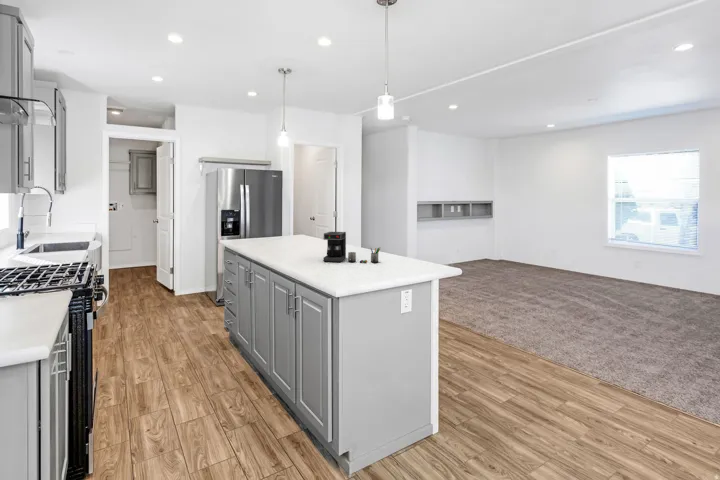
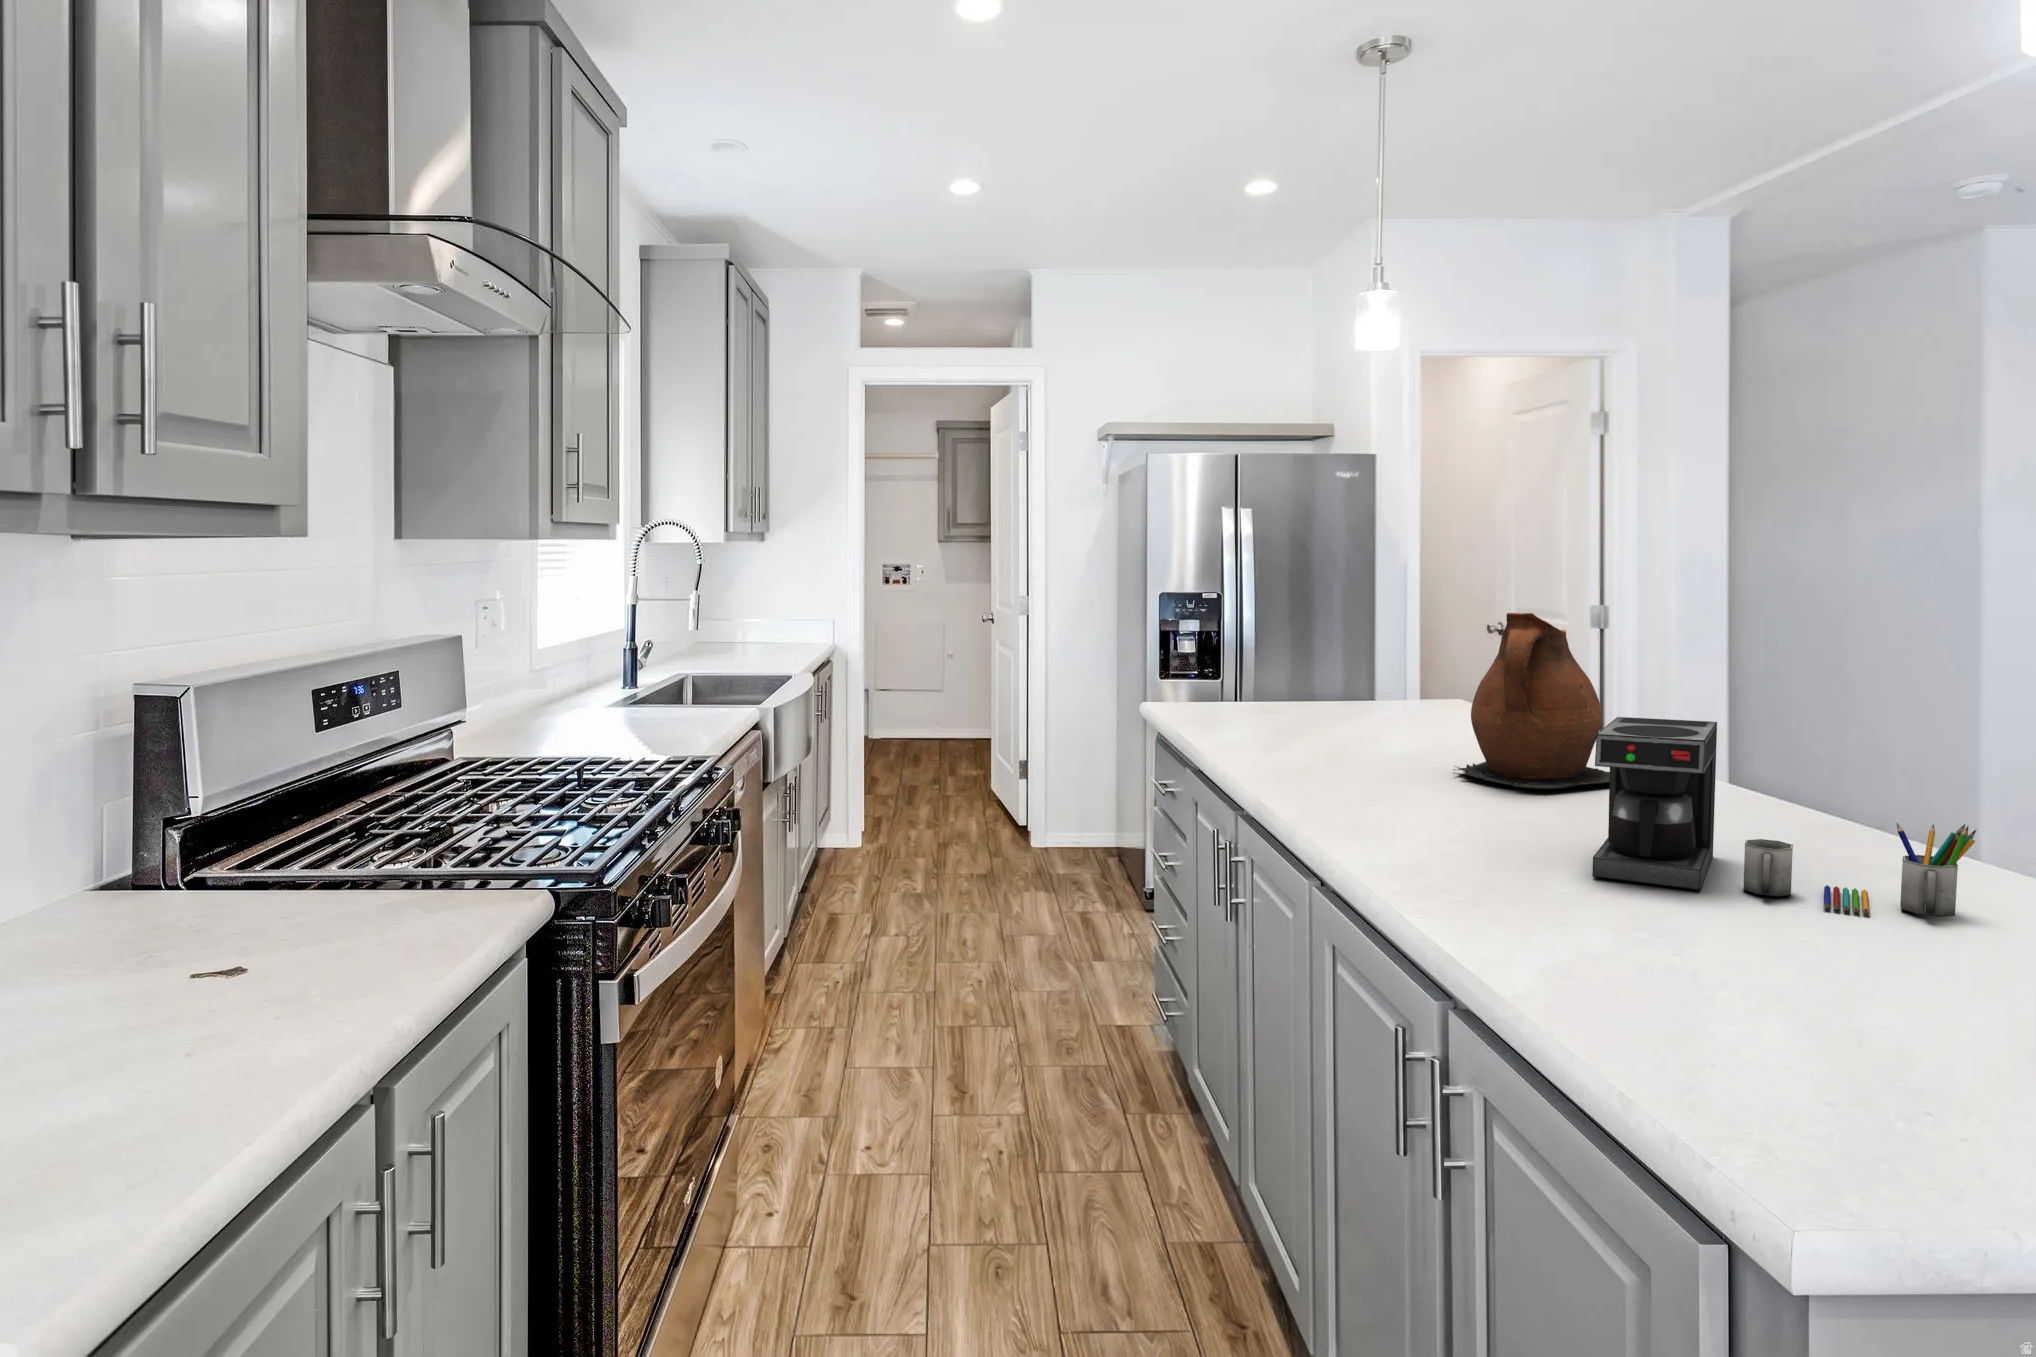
ceramic pitcher: none [300,212,335,250] -> present [1454,613,1610,788]

